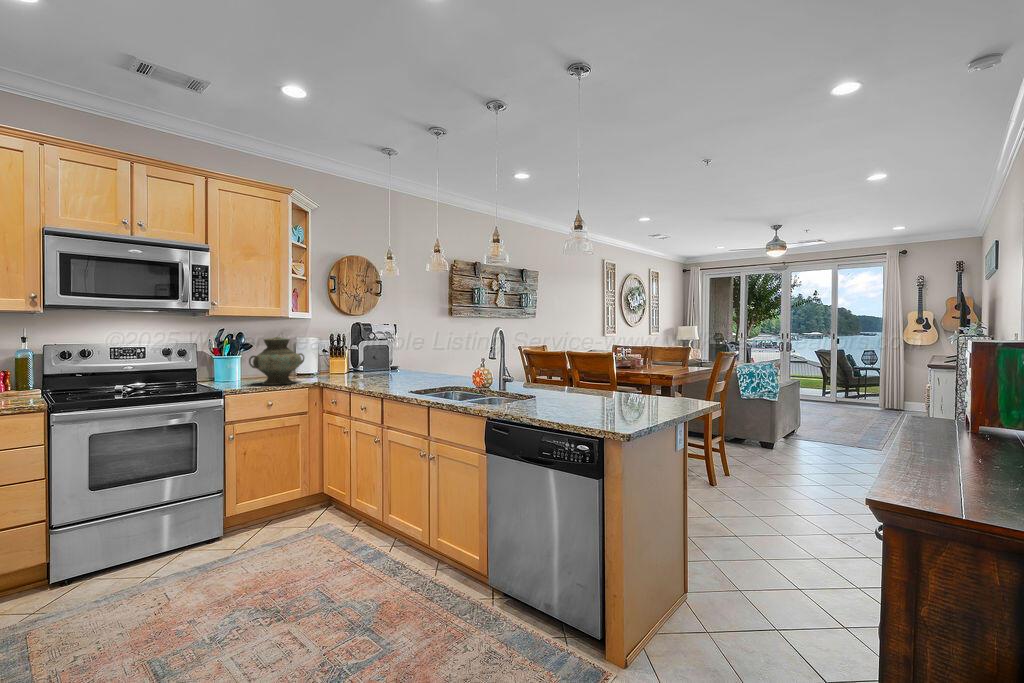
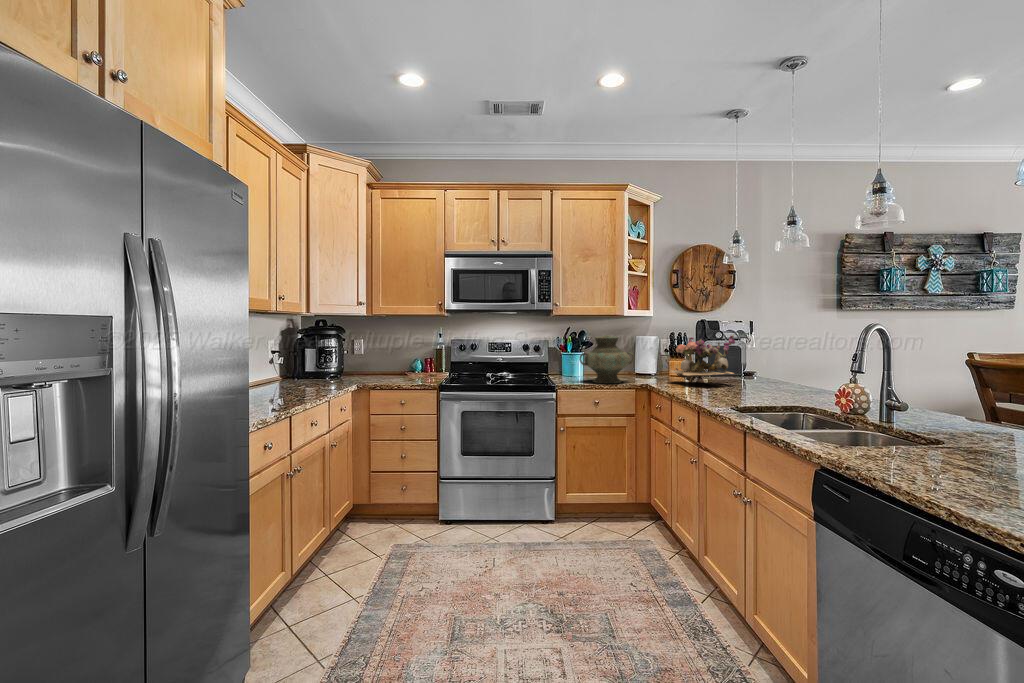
flower arrangement: none [336,335,394,379] -> present [670,334,735,383]

